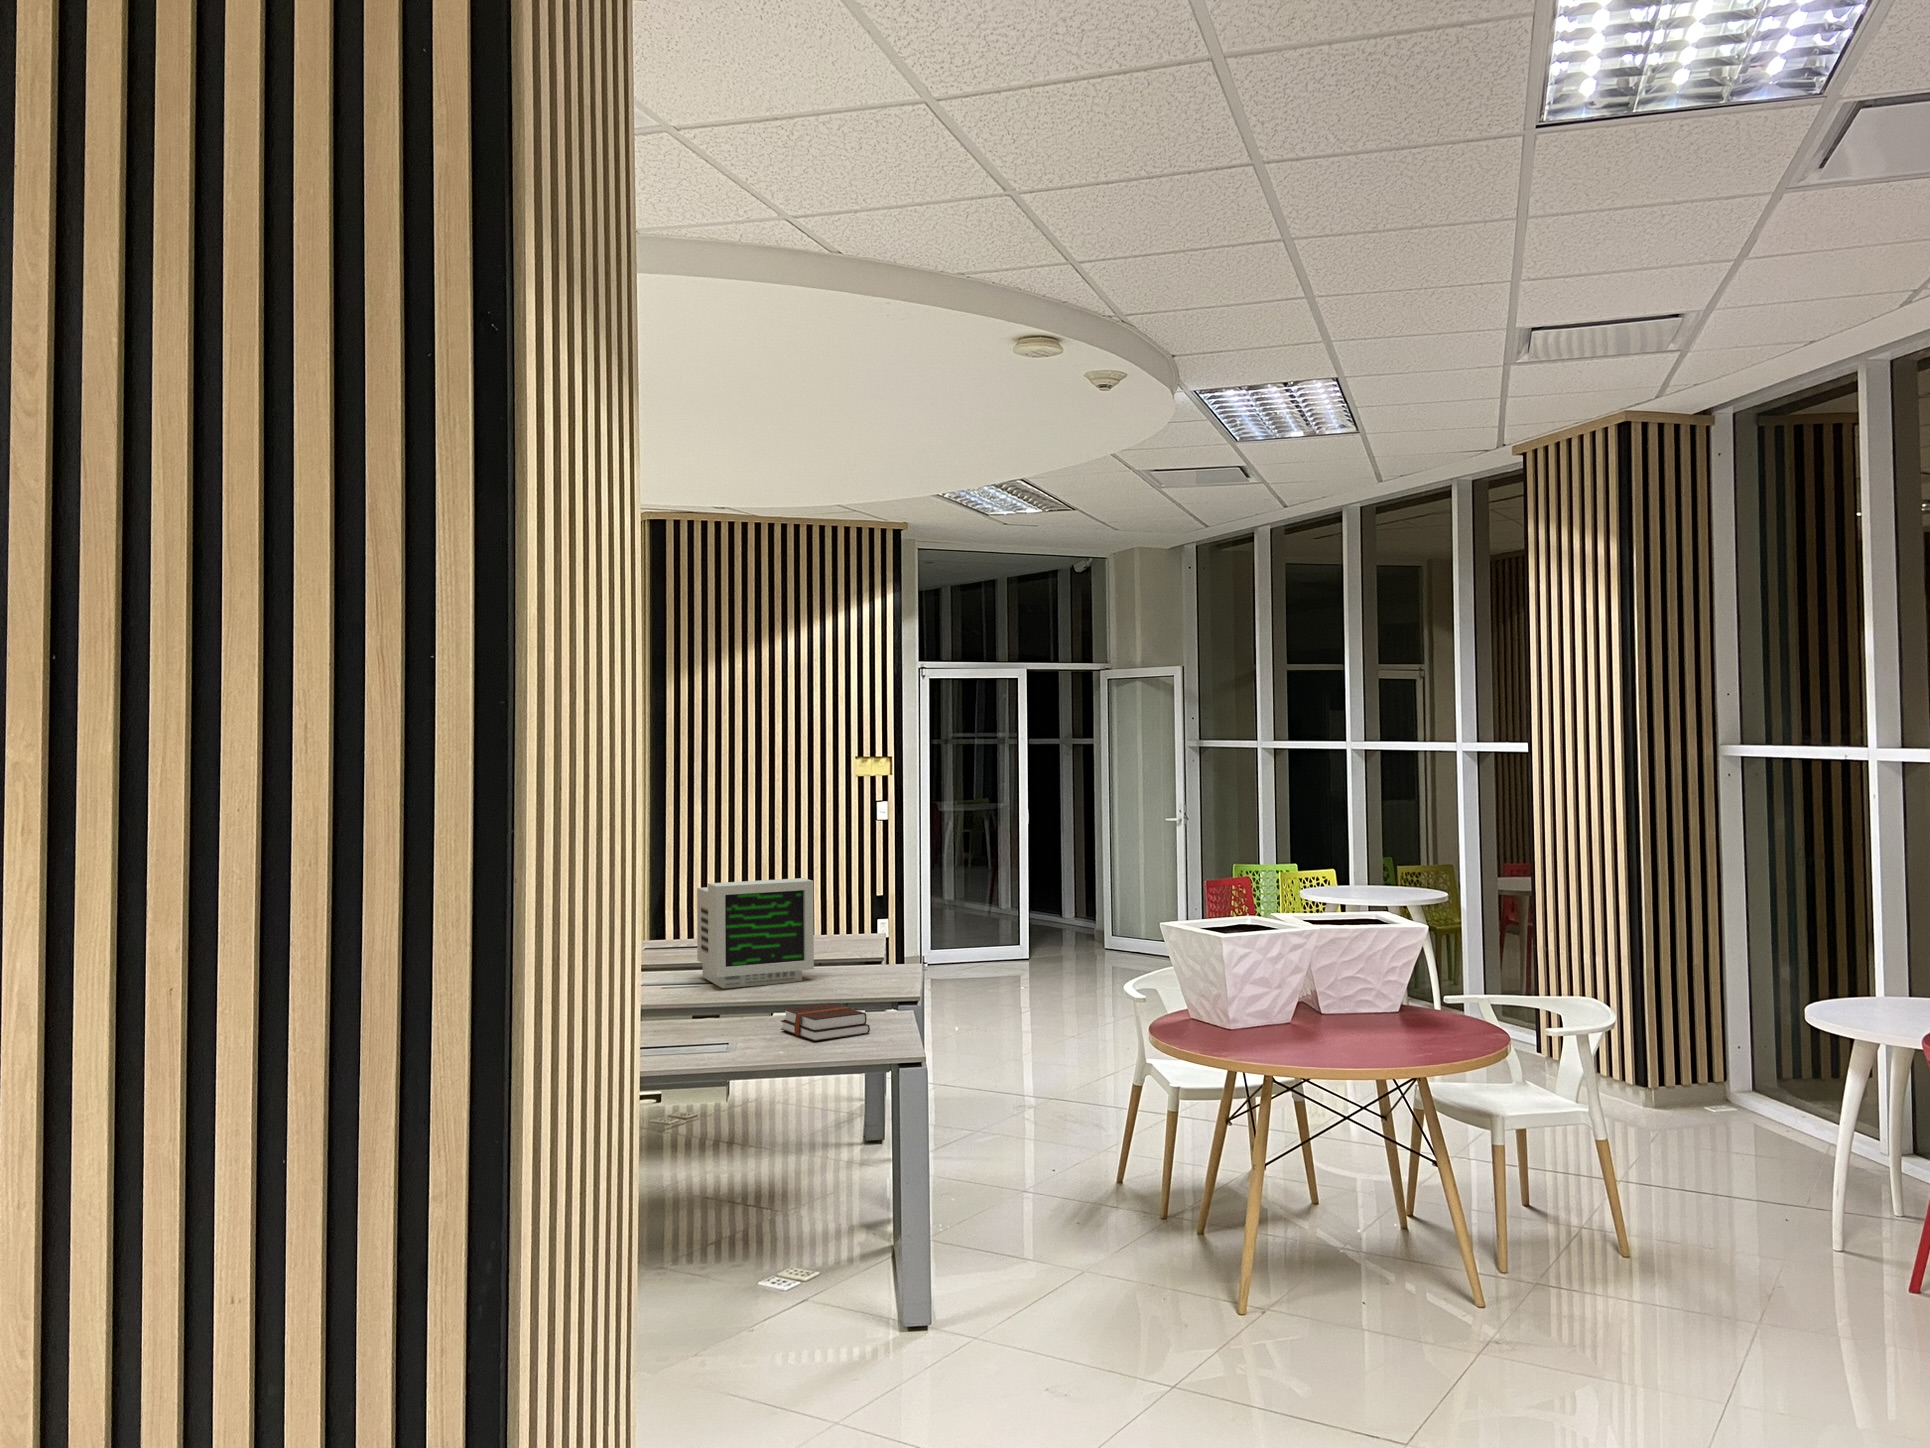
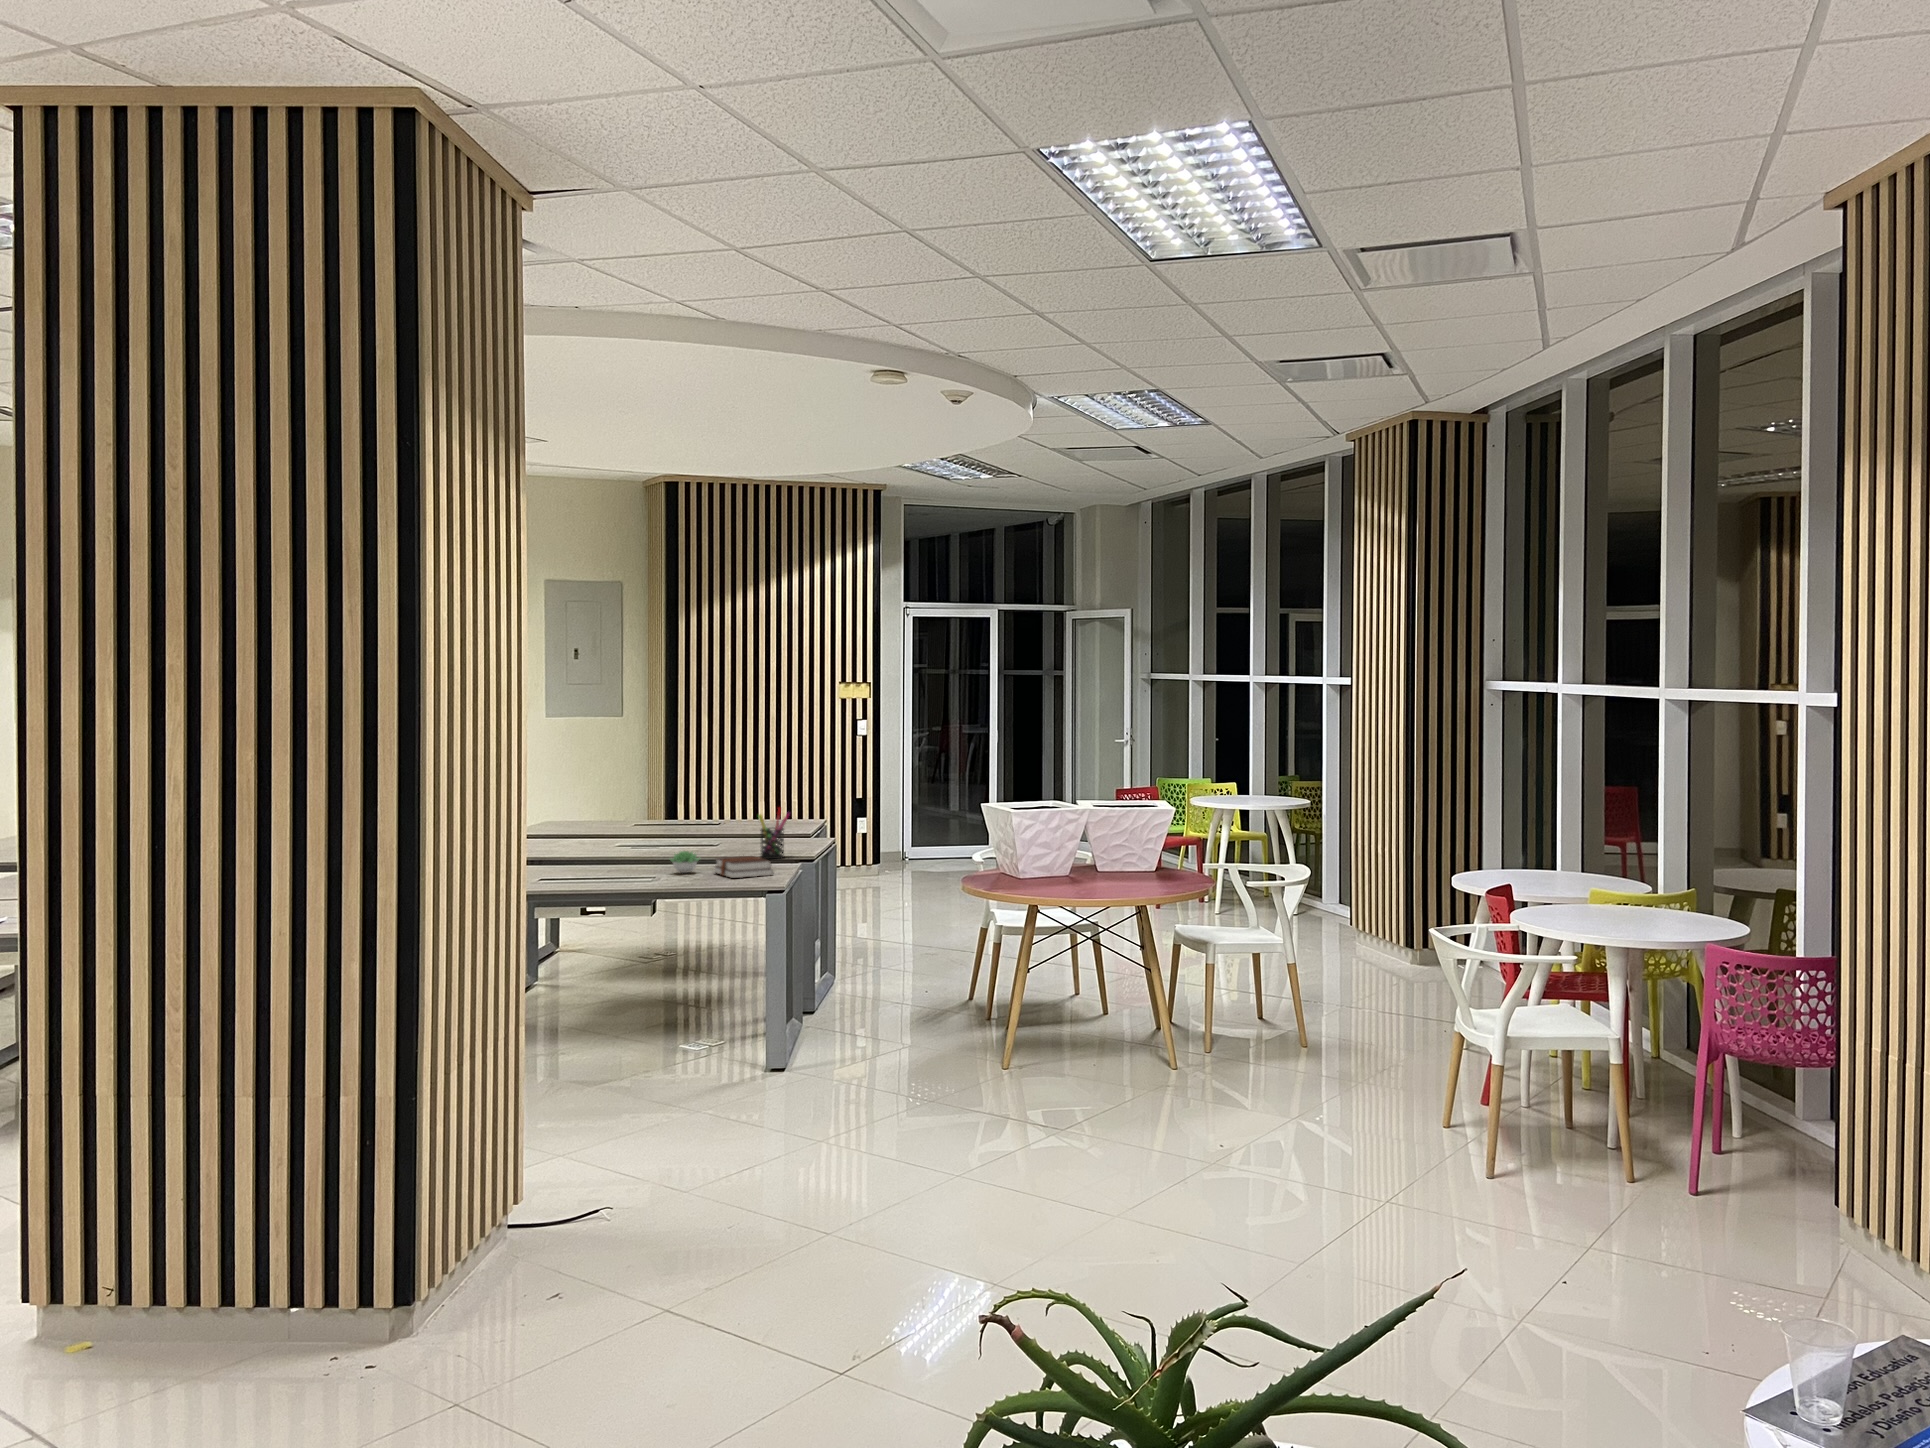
computer monitor: present [697,878,814,988] -> none [671,772,755,851]
pen holder: none [827,928,872,1001] -> present [758,807,790,859]
succulent plant: none [716,998,762,1031] -> present [671,851,700,873]

